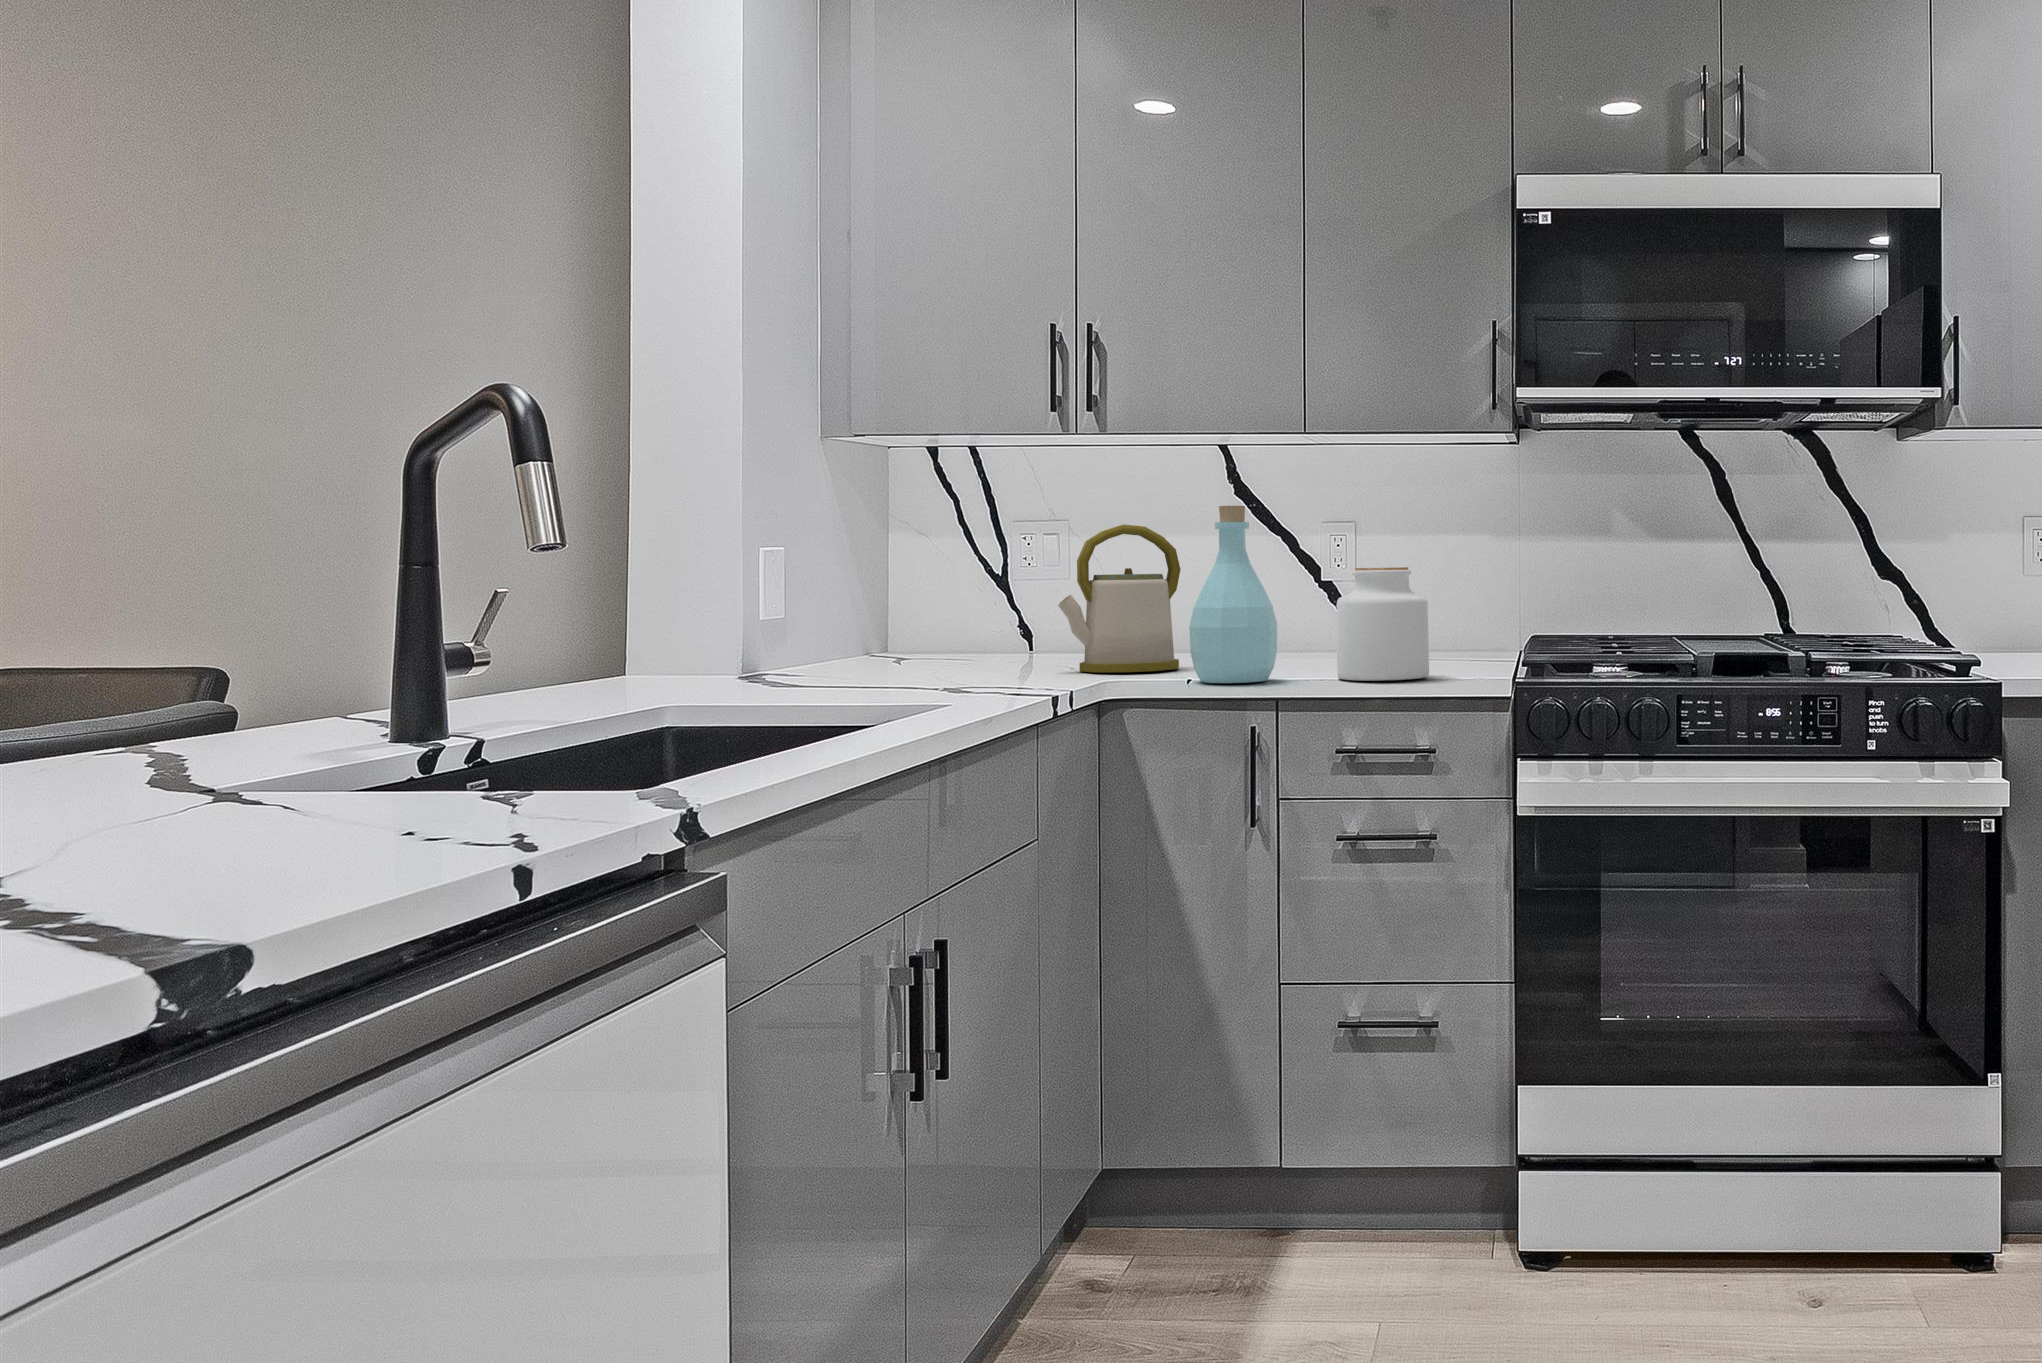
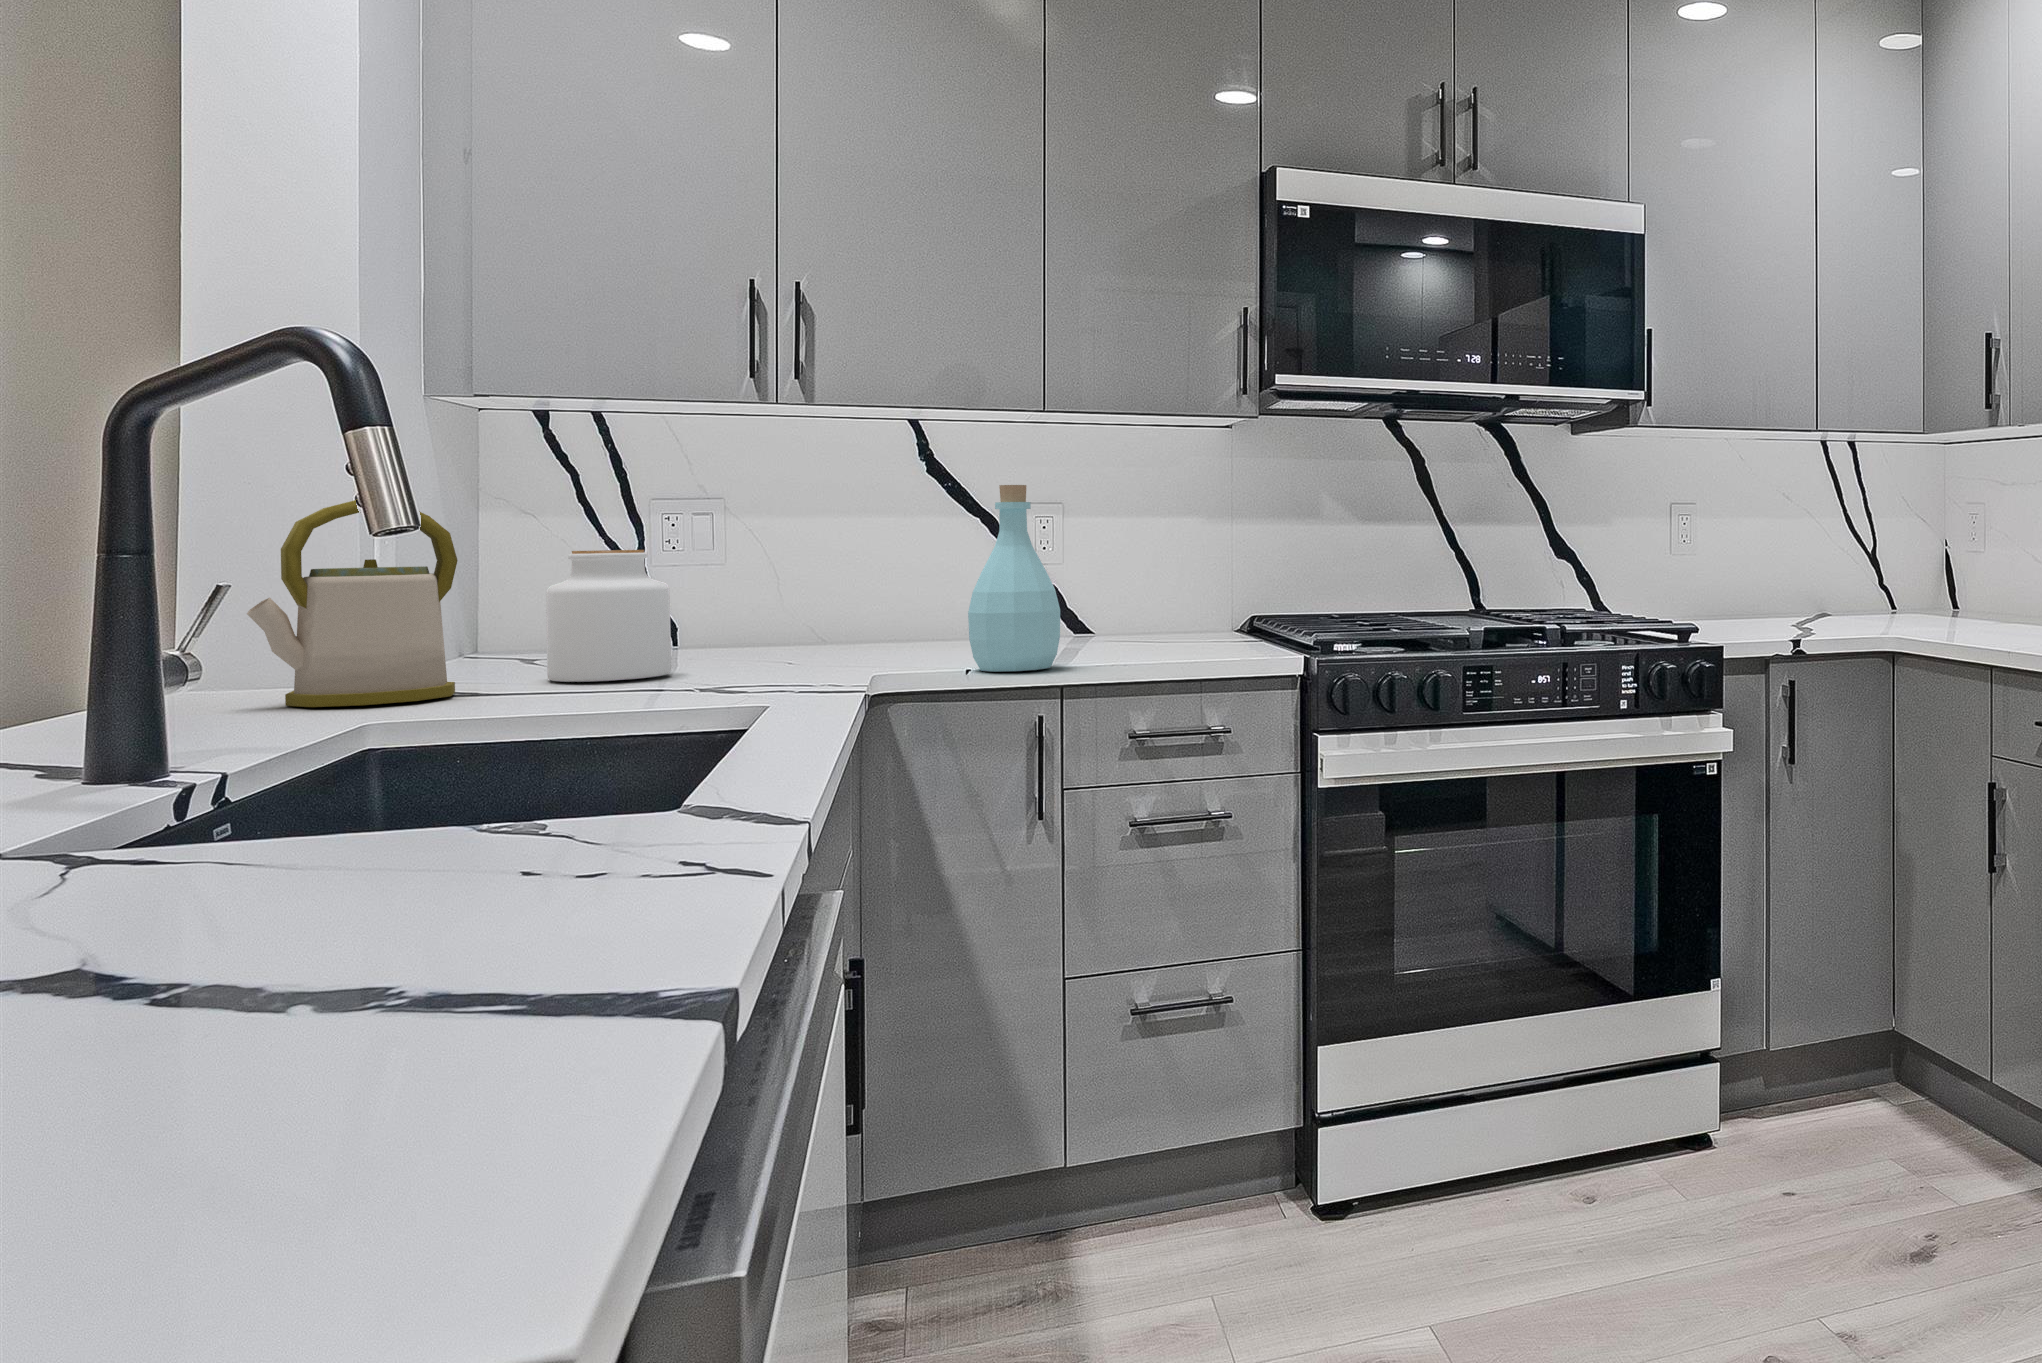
kettle: present [1058,525,1181,672] -> present [247,500,458,707]
jar: present [1337,567,1429,681] -> present [546,550,671,682]

